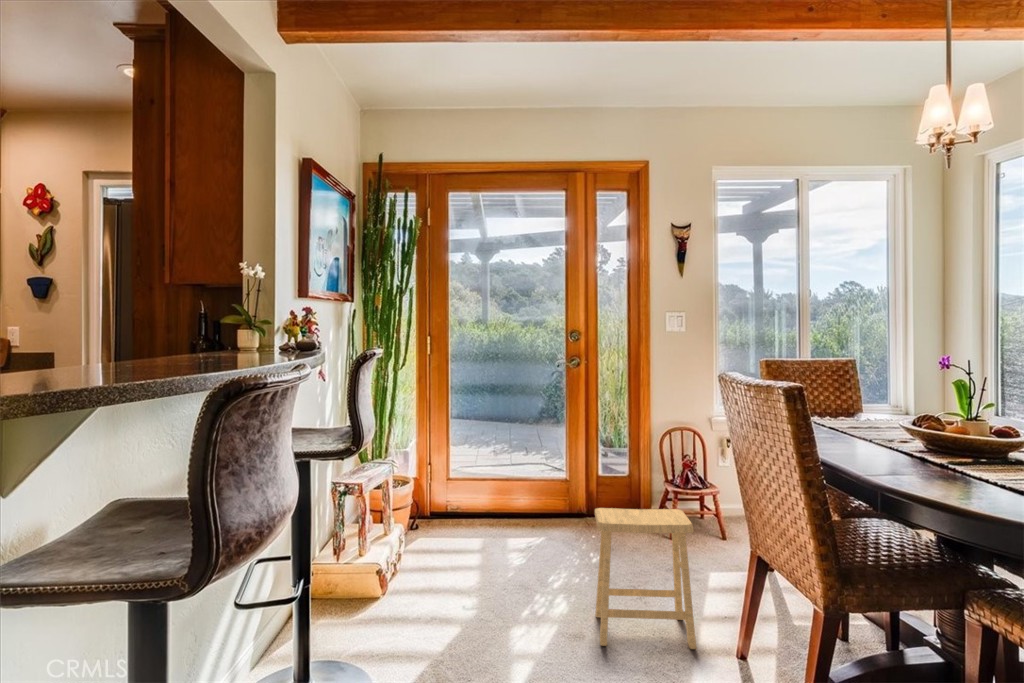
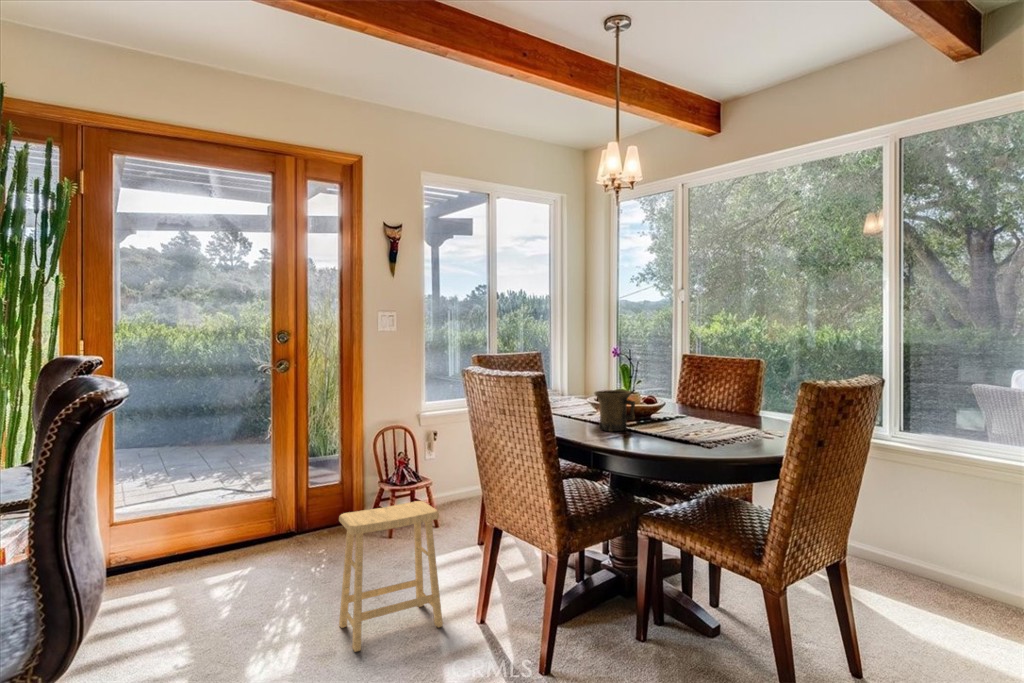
mug: none [900,410,969,467] -> present [594,390,635,431]

